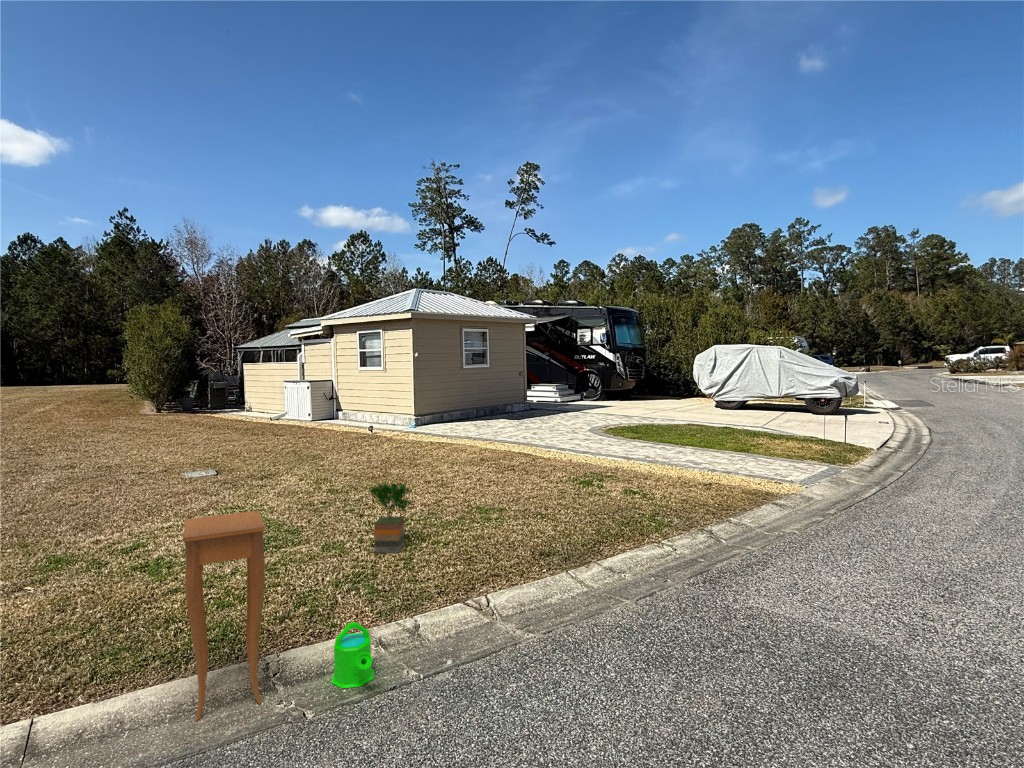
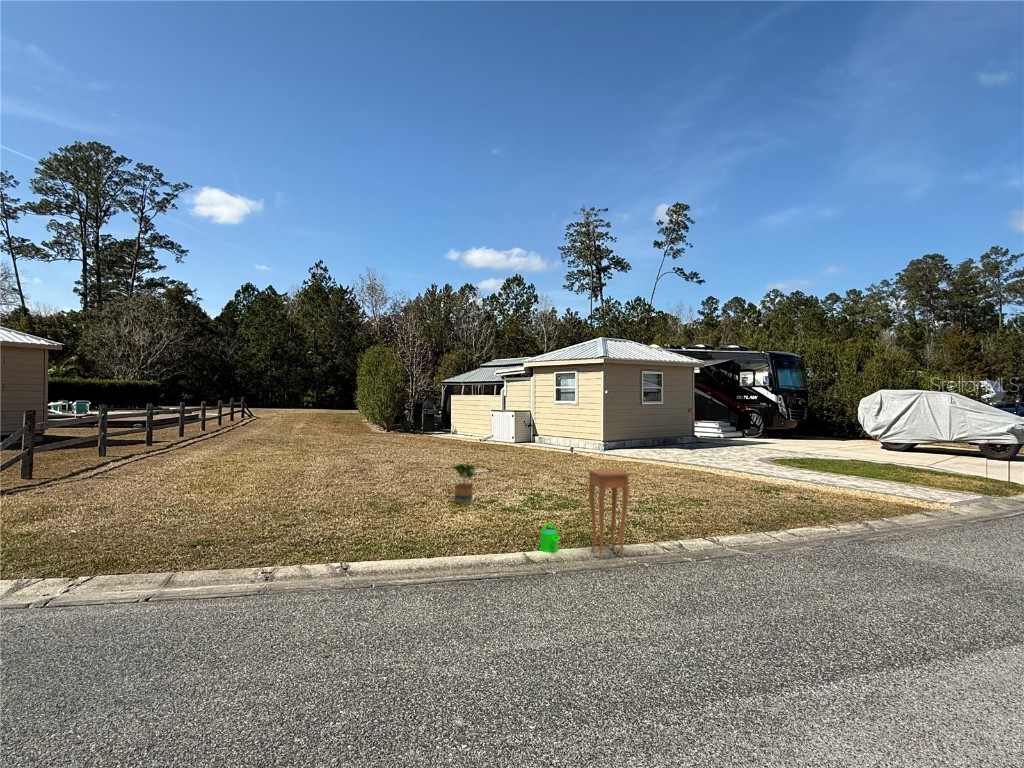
potted tree: present [370,483,411,553] -> present [454,464,476,503]
watering can: present [331,622,374,688] -> present [539,522,560,552]

